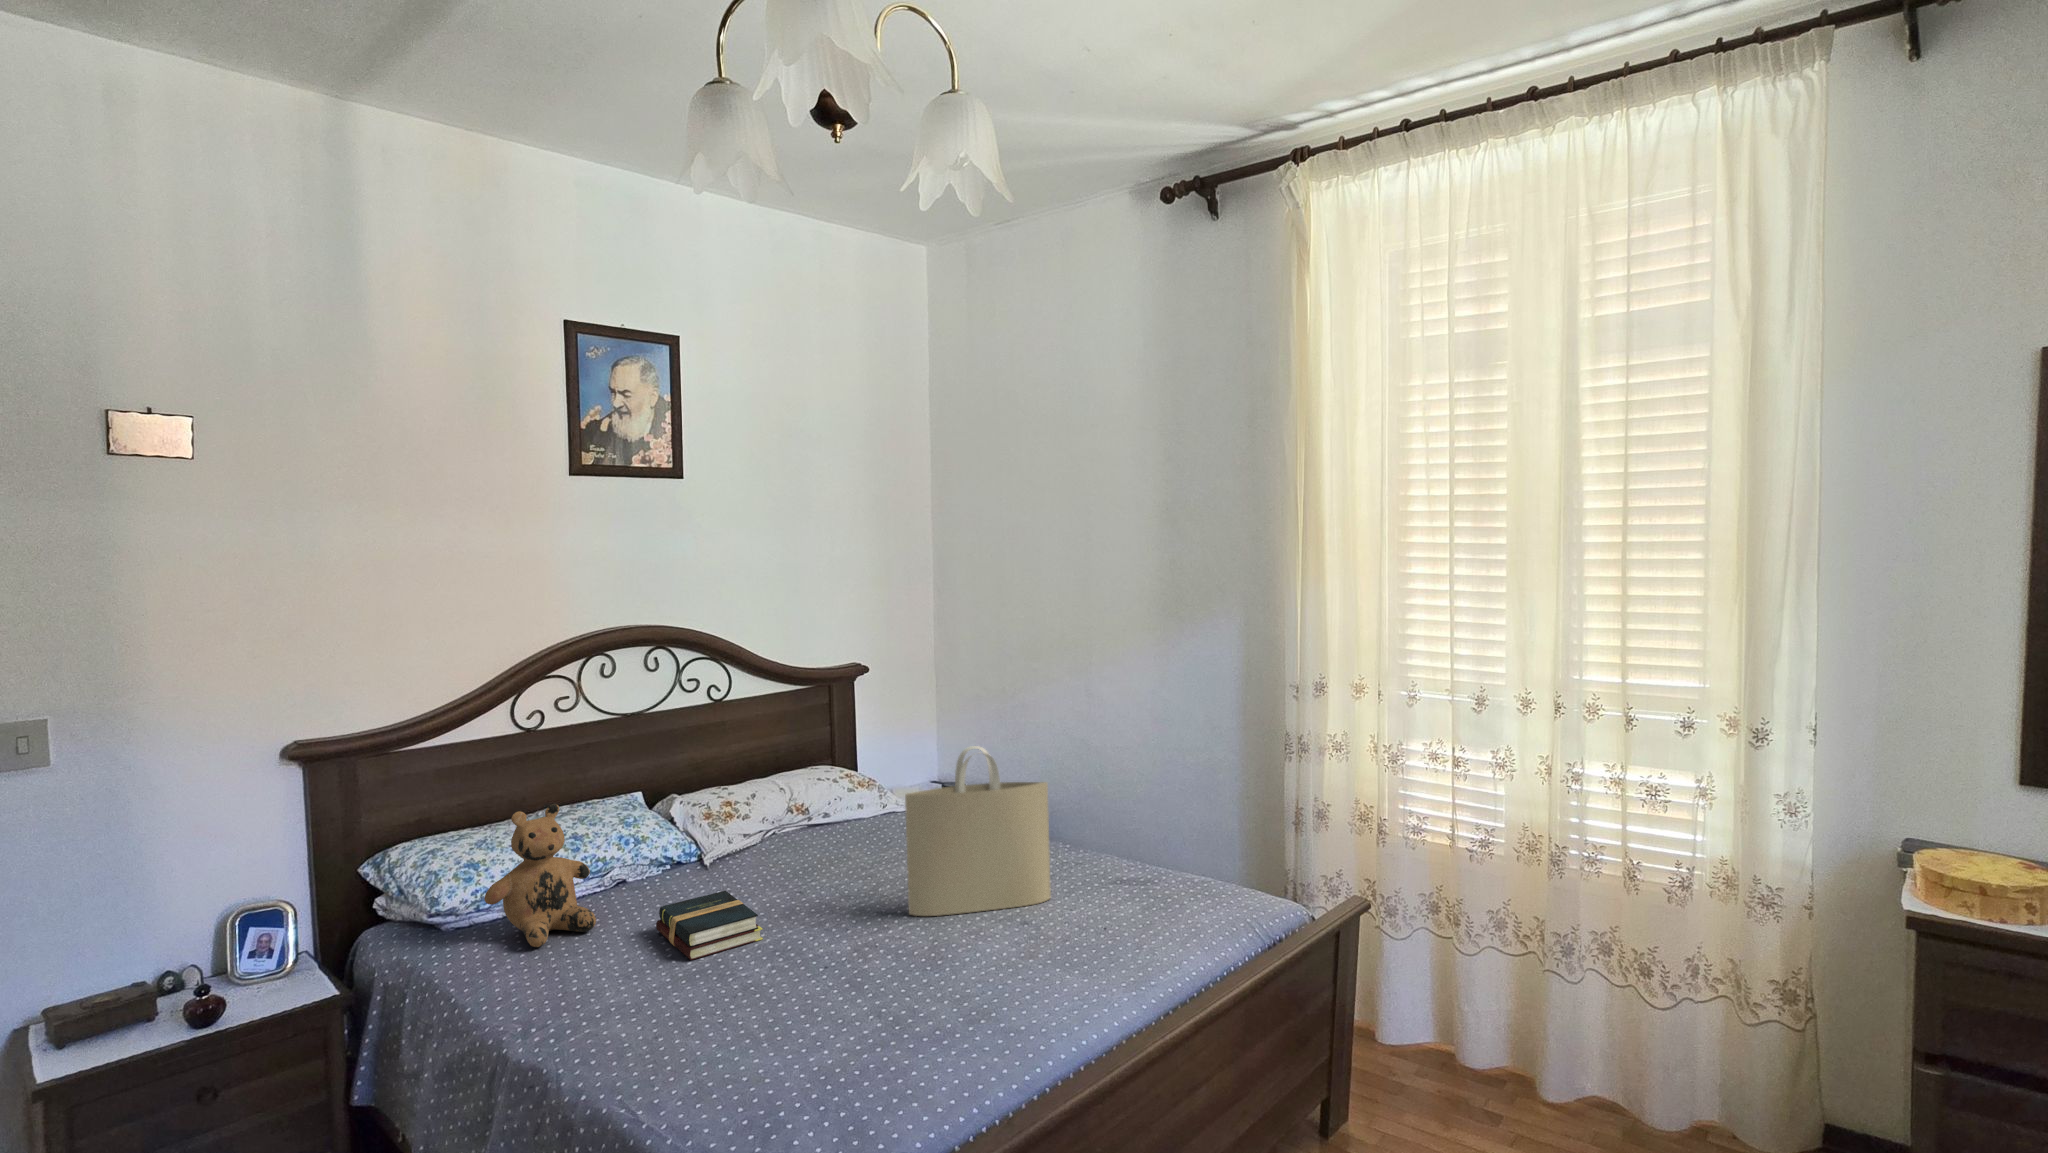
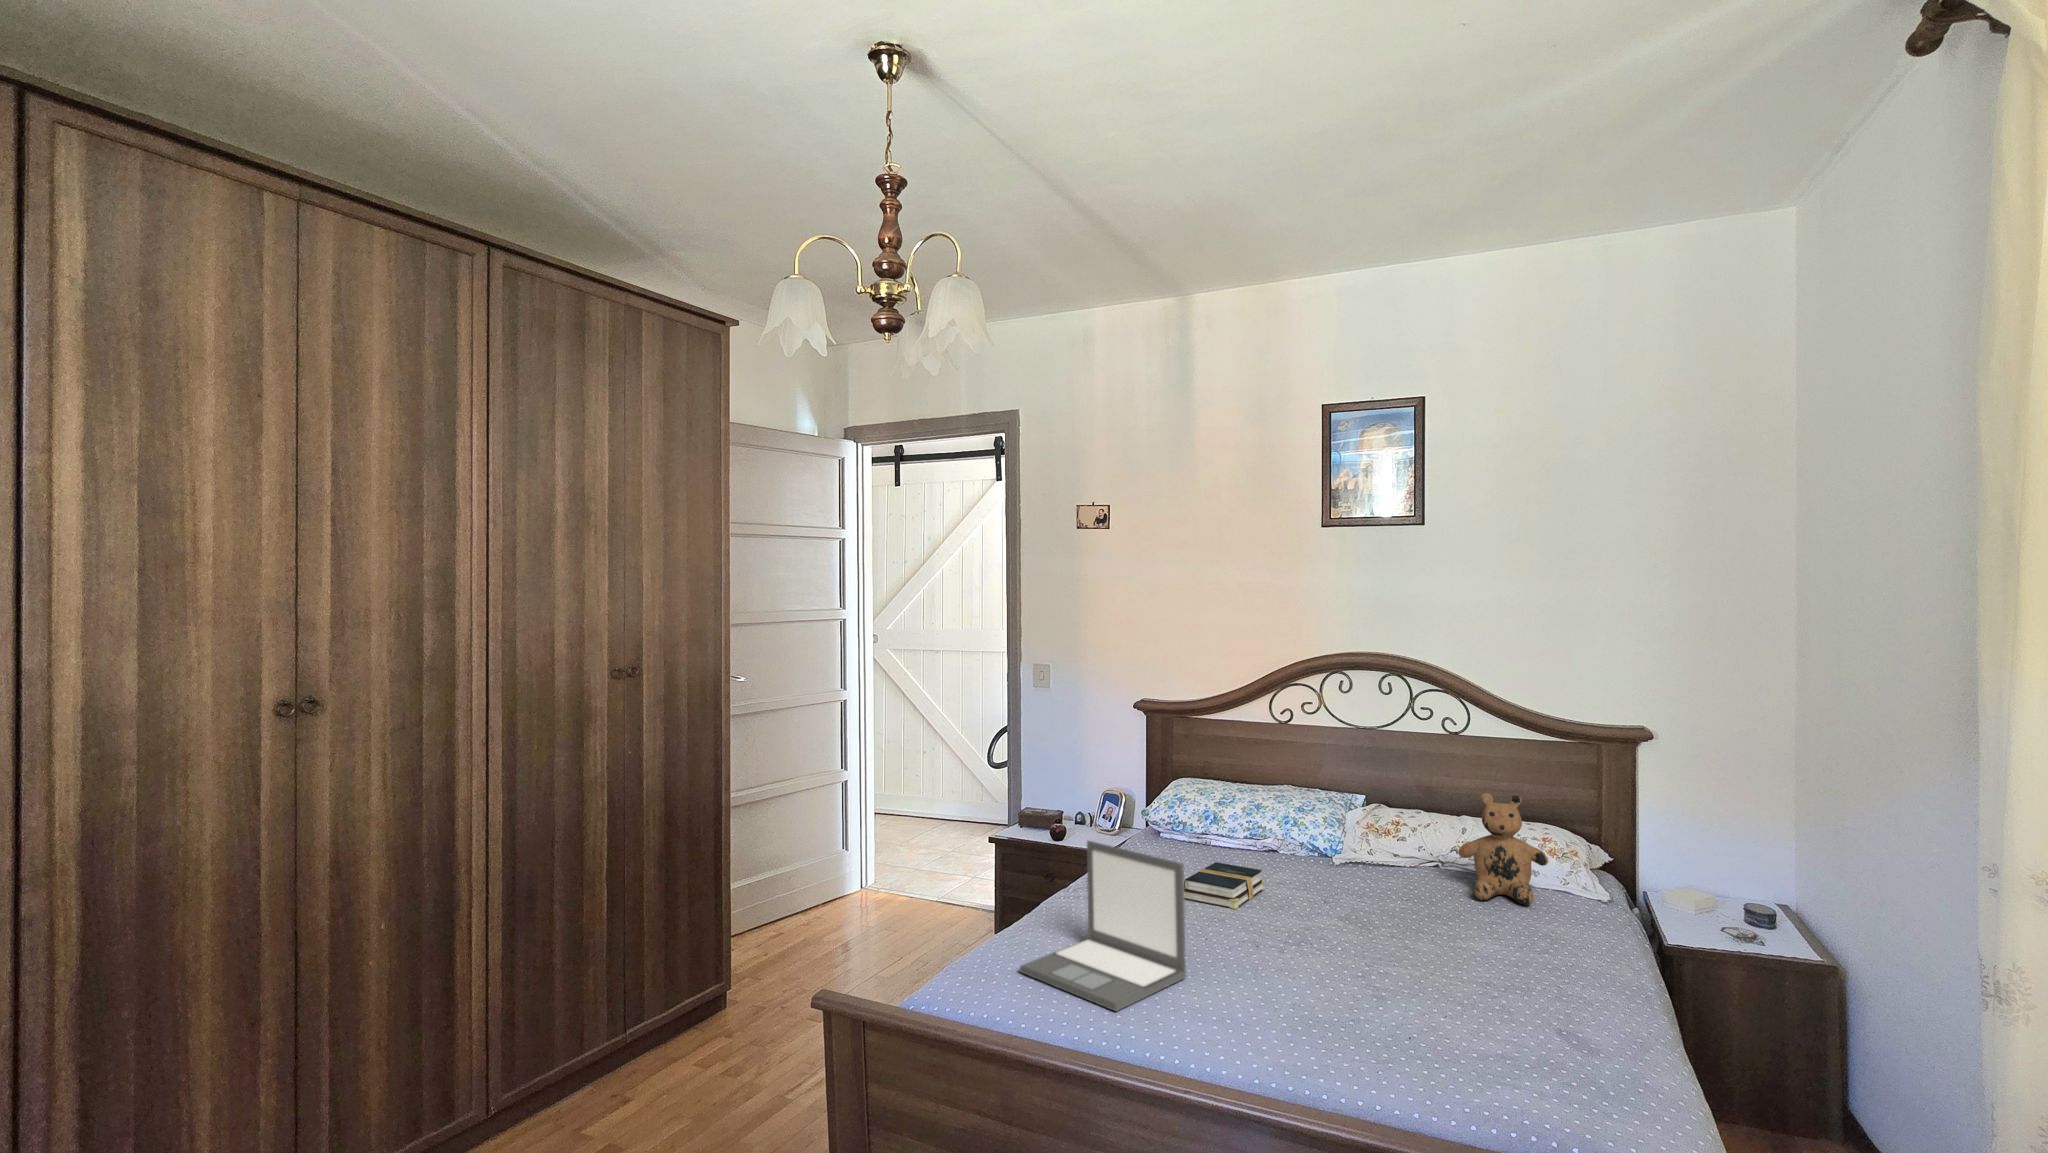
tote bag: present [905,746,1051,916] -> none [1333,804,1453,994]
teddy bear: present [484,804,596,947] -> present [1458,793,1548,905]
laptop: none [766,865,988,1116] -> present [1020,841,1186,1011]

